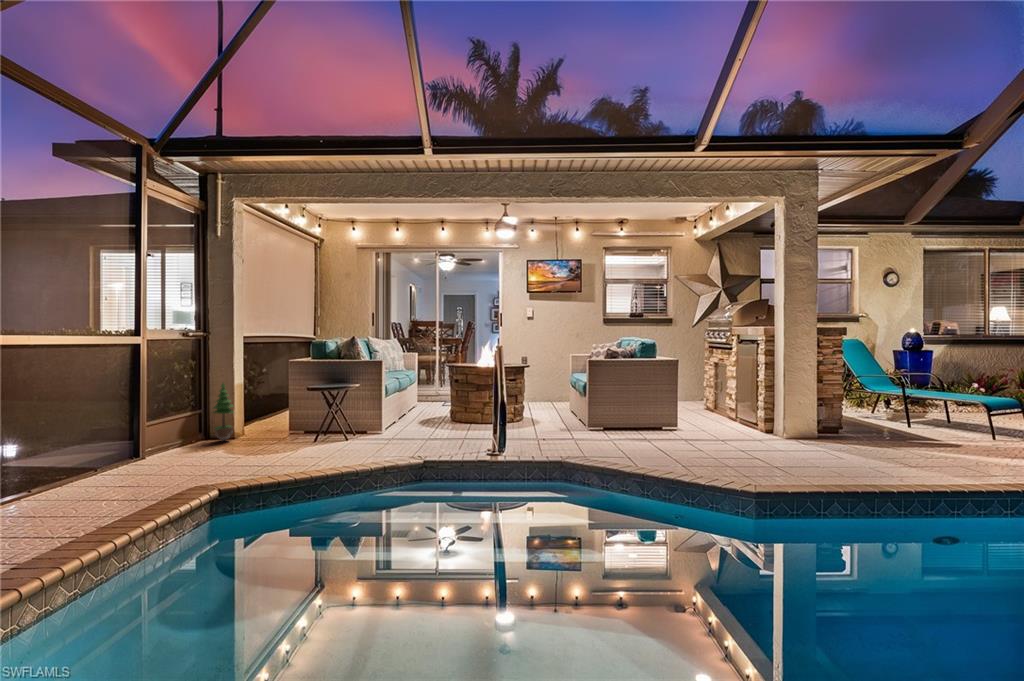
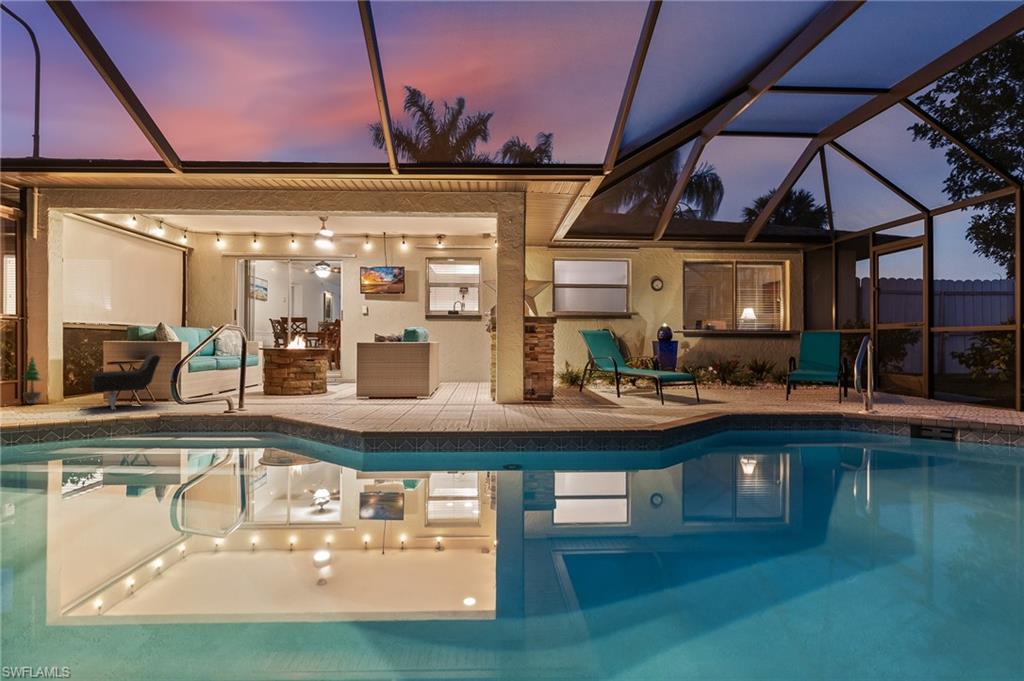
lounge chair: none [296,379,384,454] -> present [91,354,160,409]

